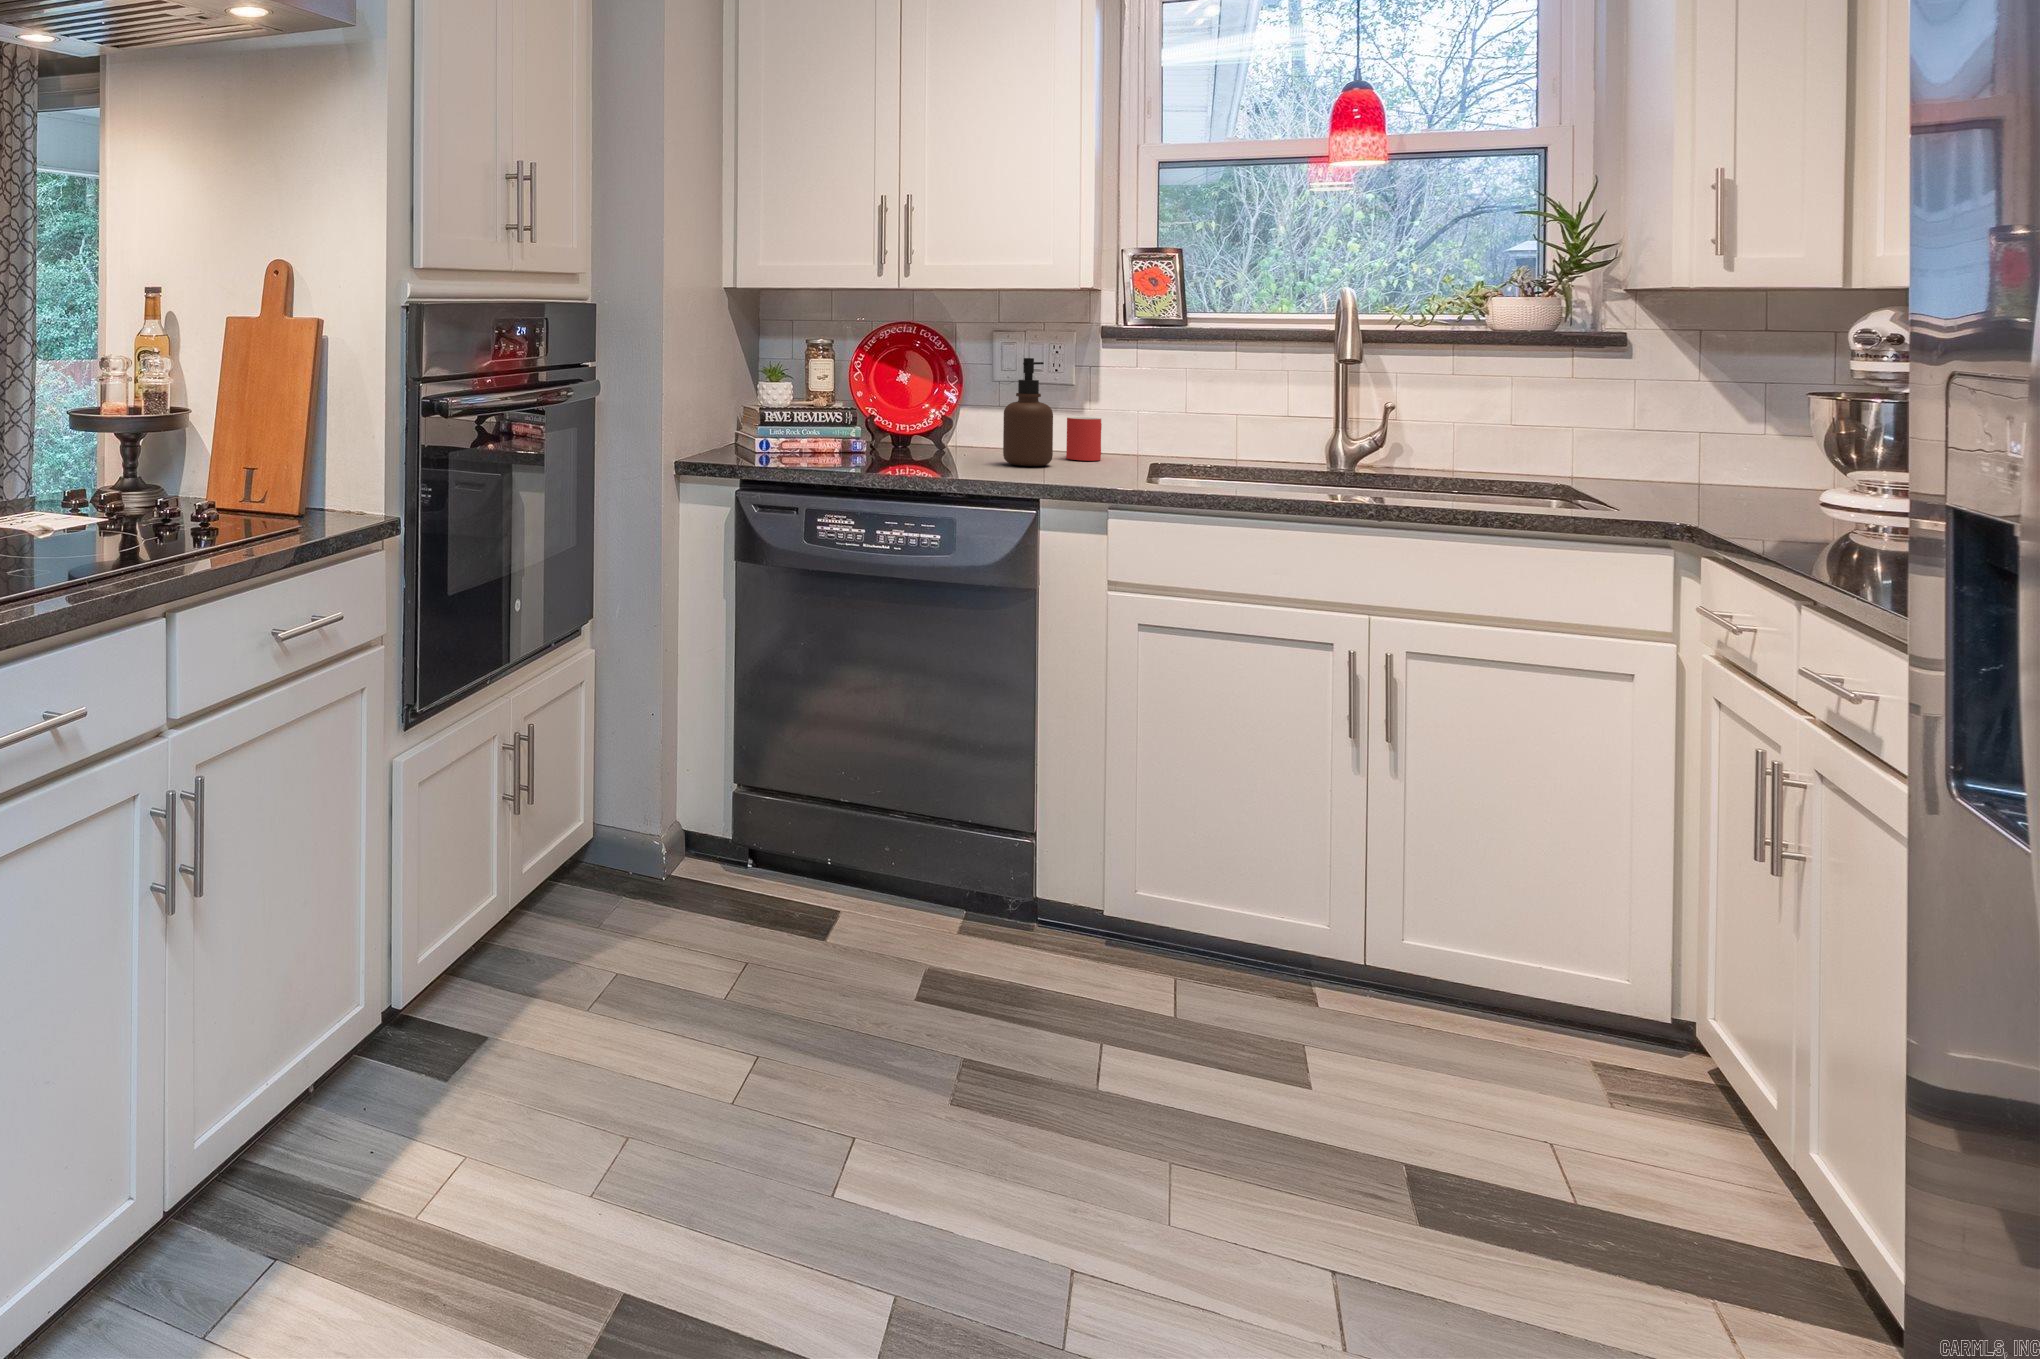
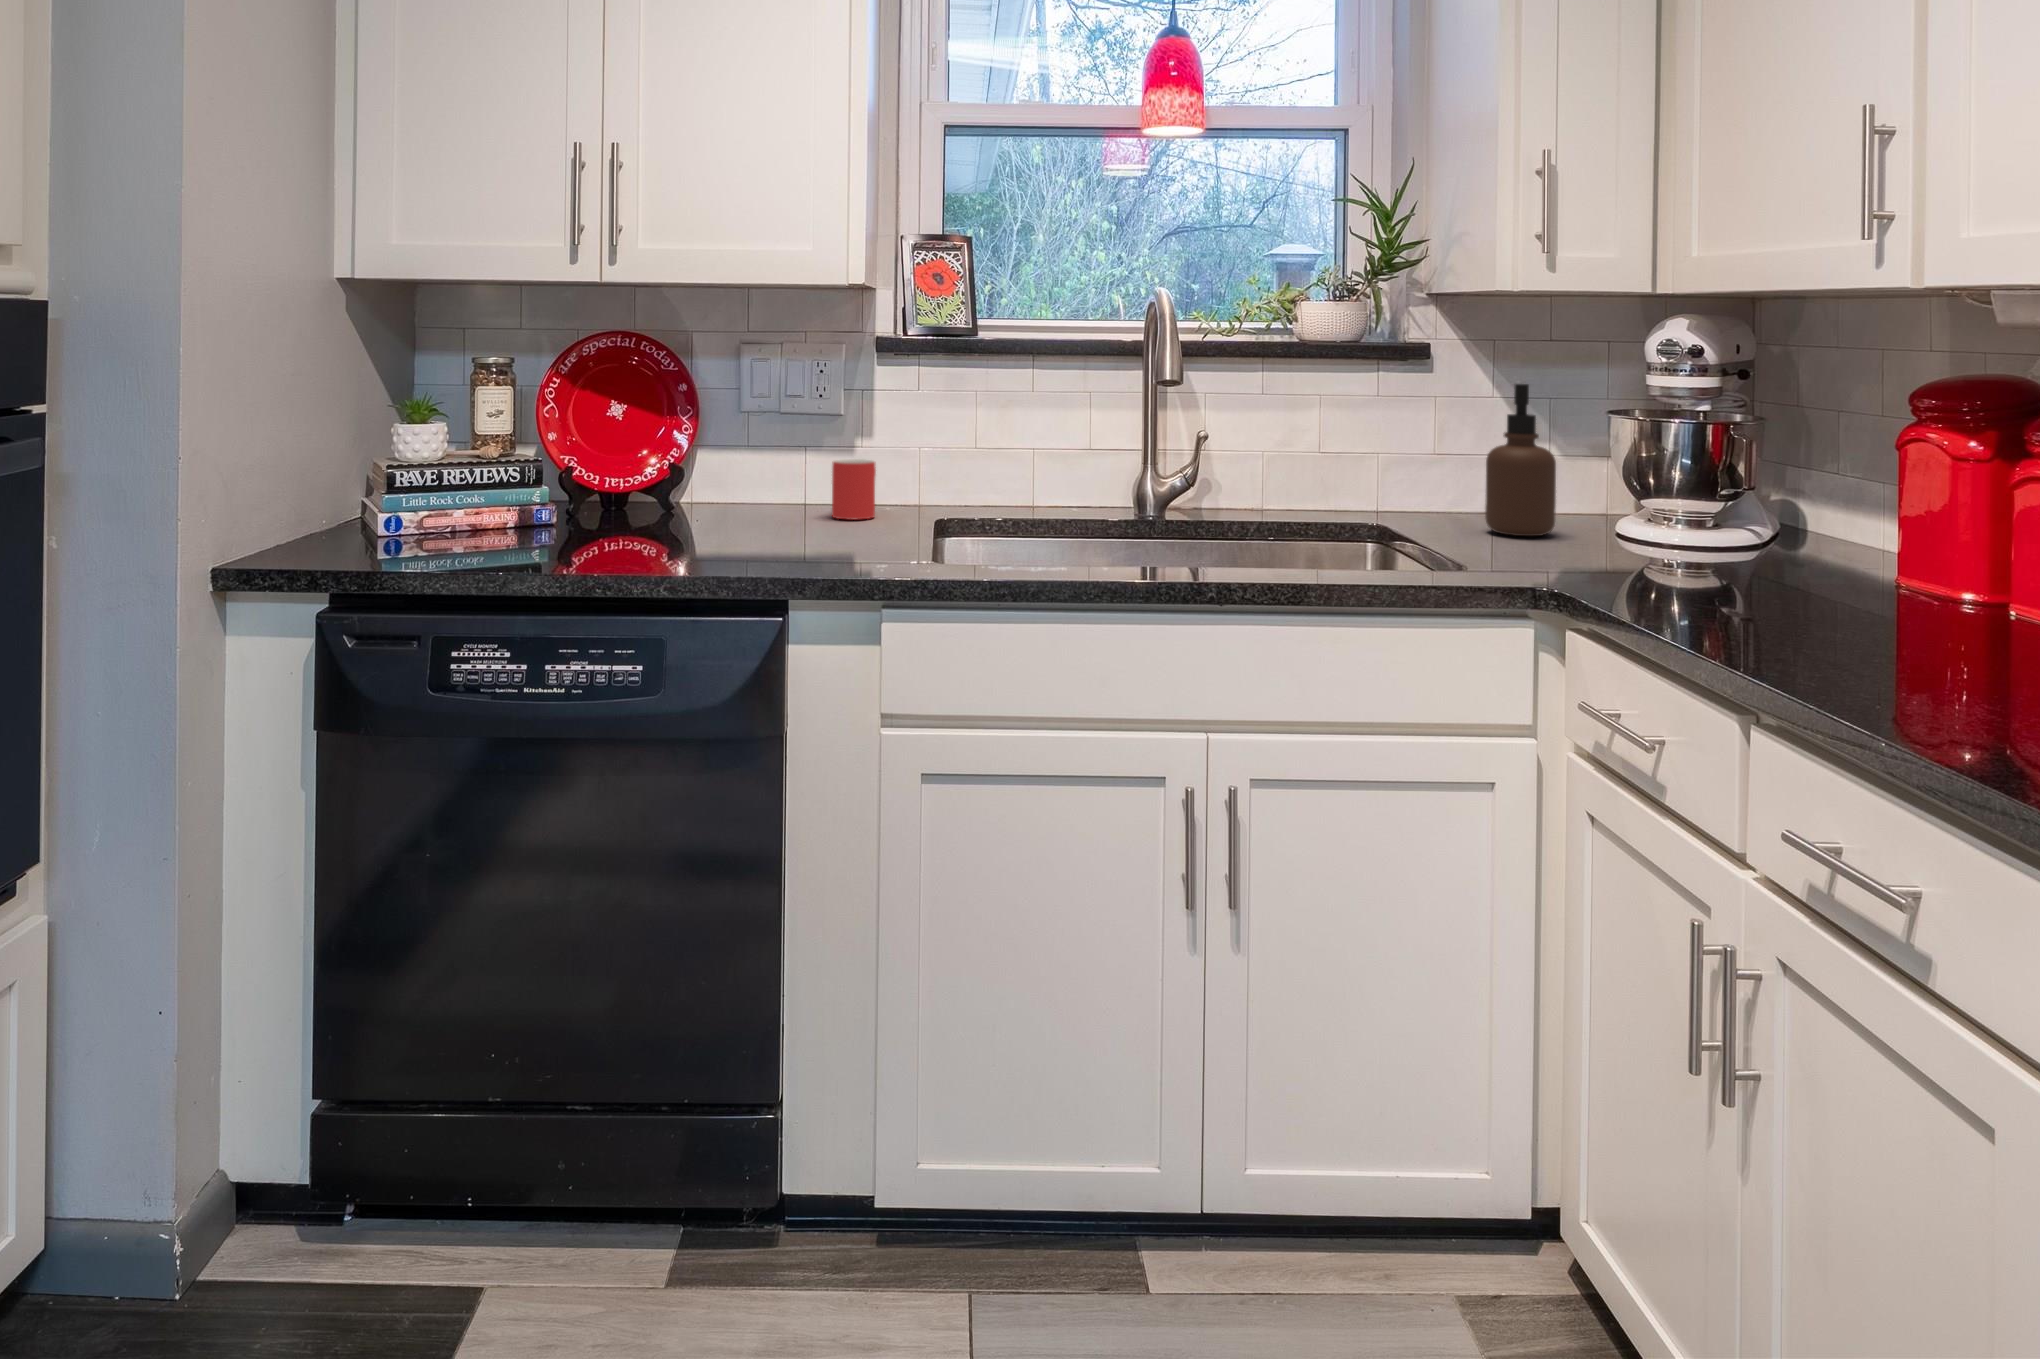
soap dispenser: present [1003,358,1053,466] -> present [1485,384,1556,536]

